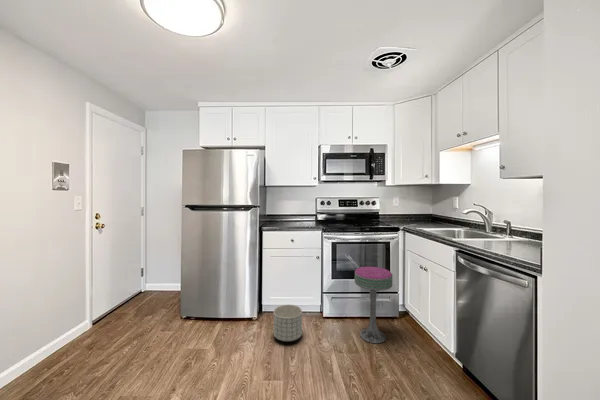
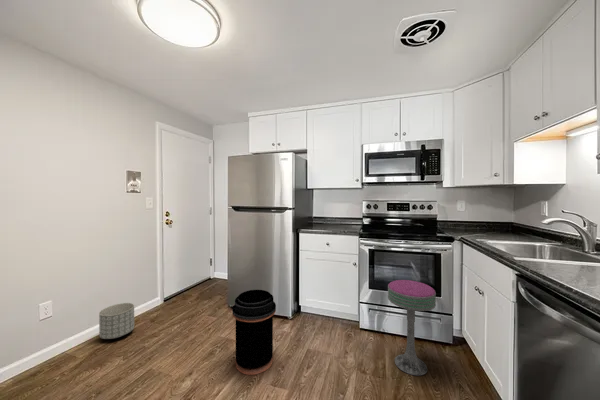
trash can: none [214,292,259,377] -> present [232,290,276,375]
planter: present [274,305,302,341] -> present [99,303,134,339]

